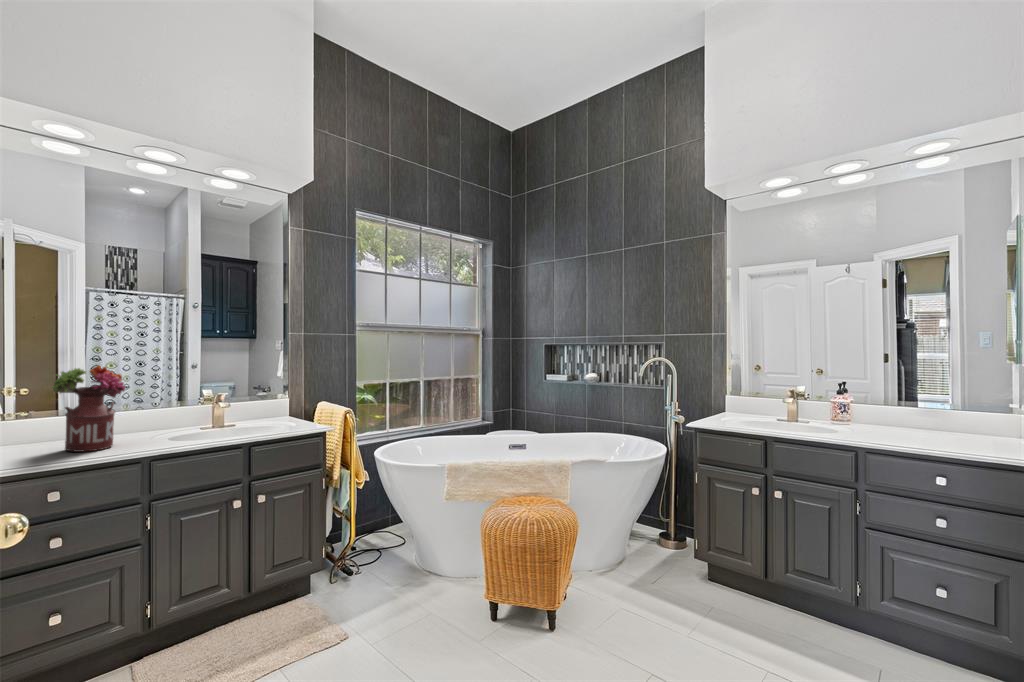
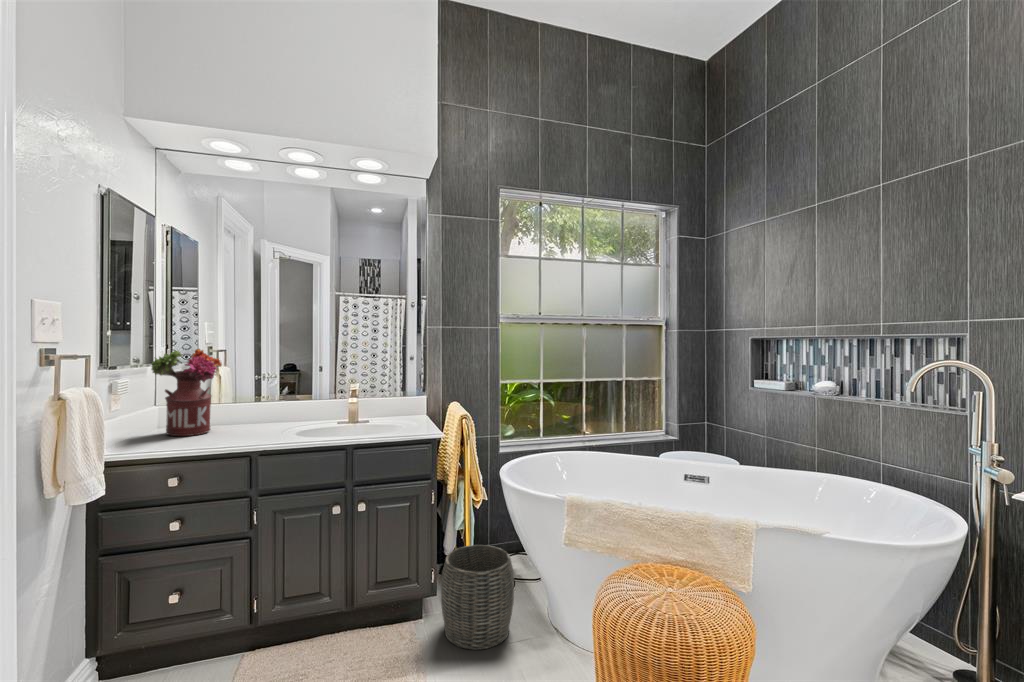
woven basket: none [342,515,402,594] -> present [441,545,514,650]

